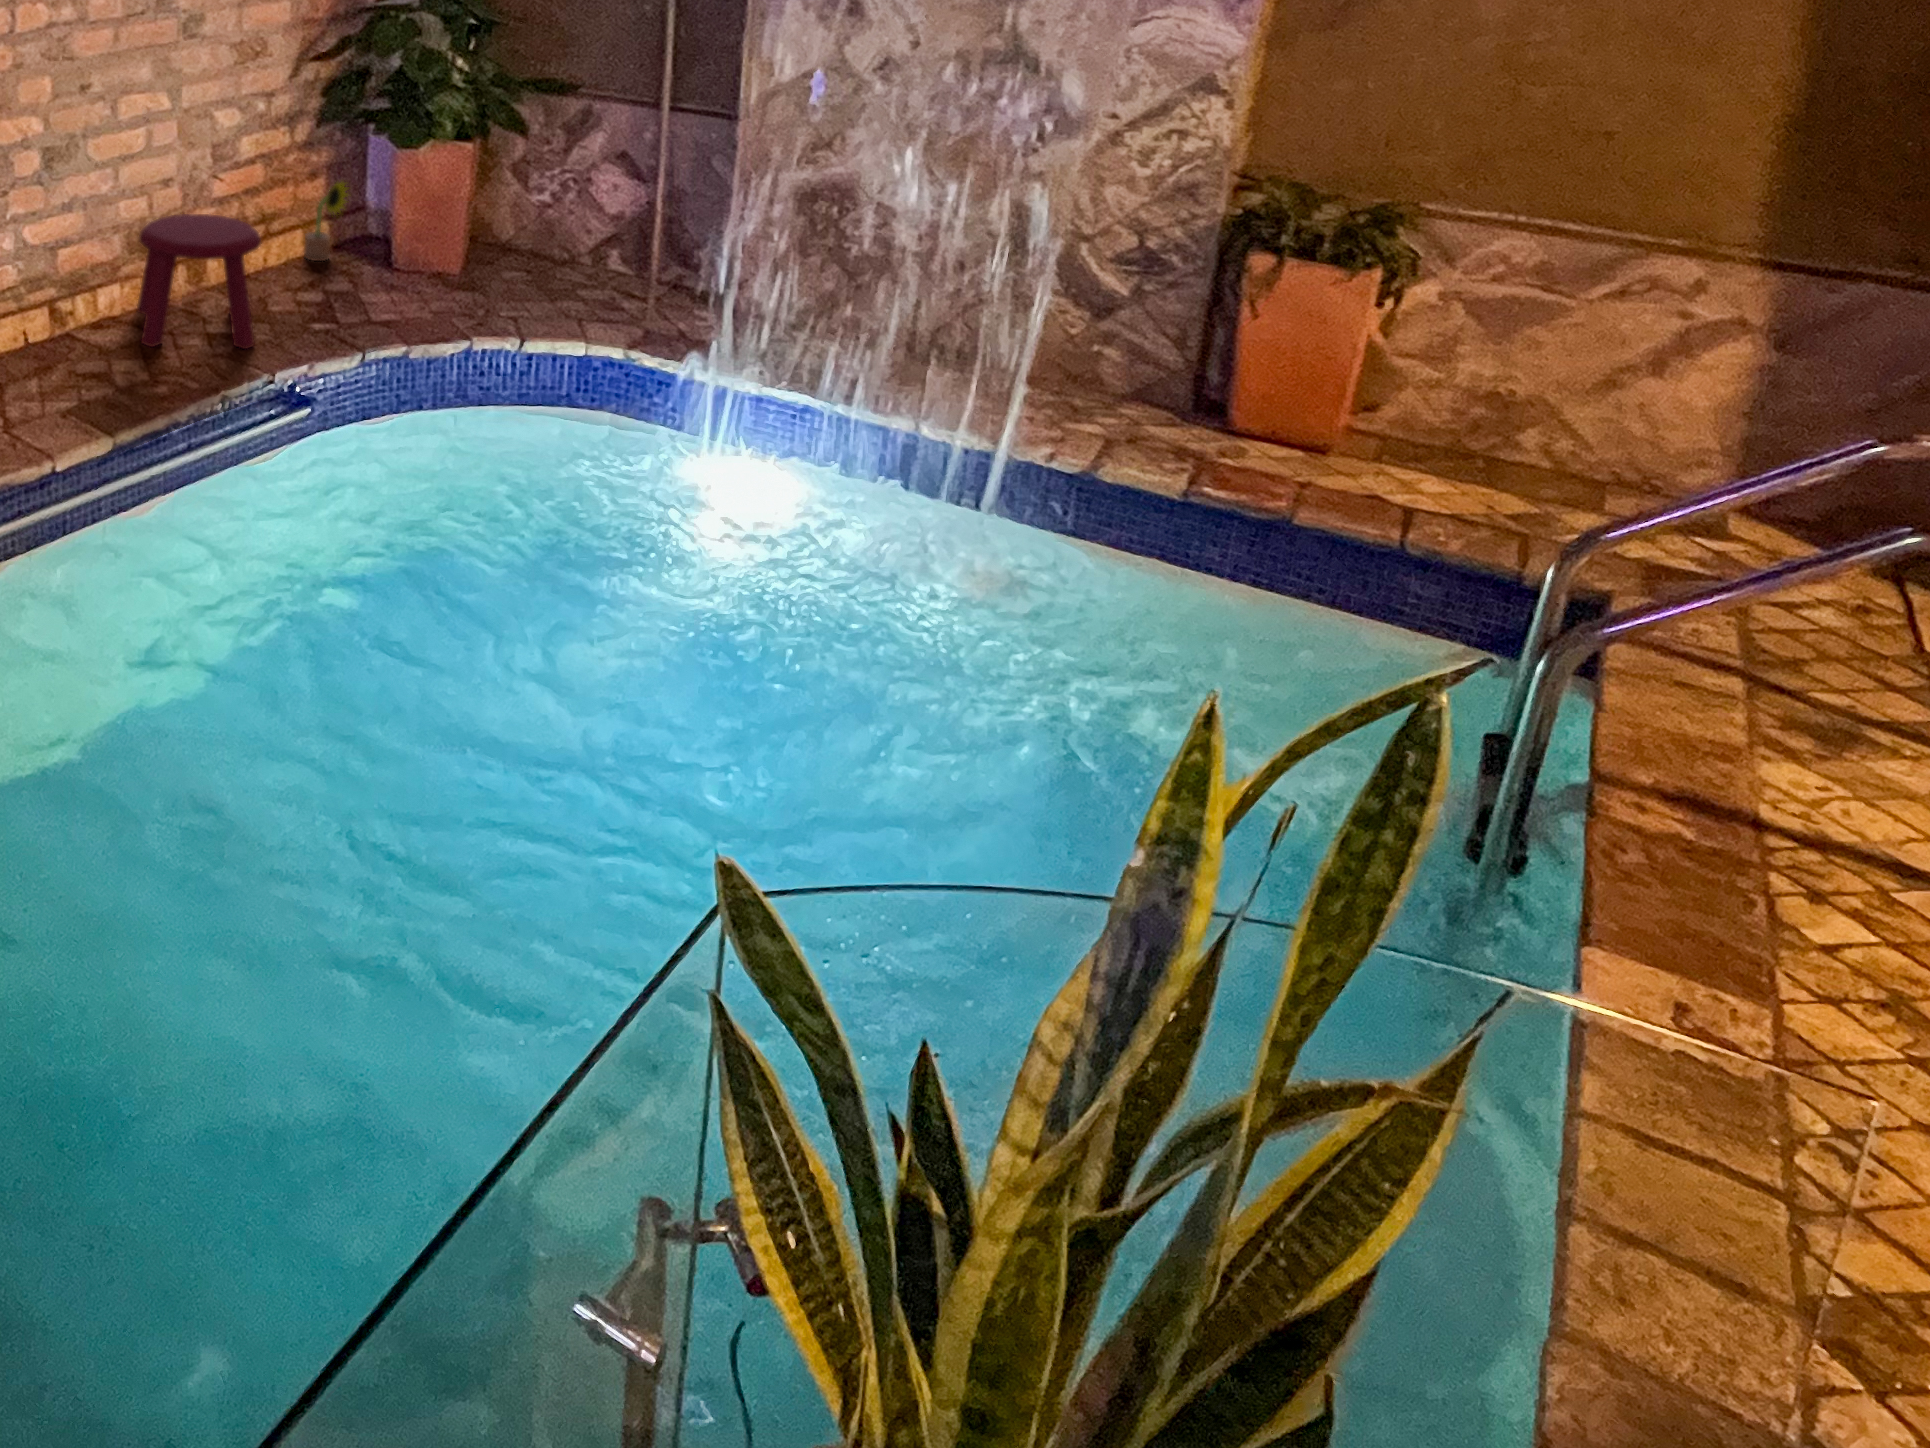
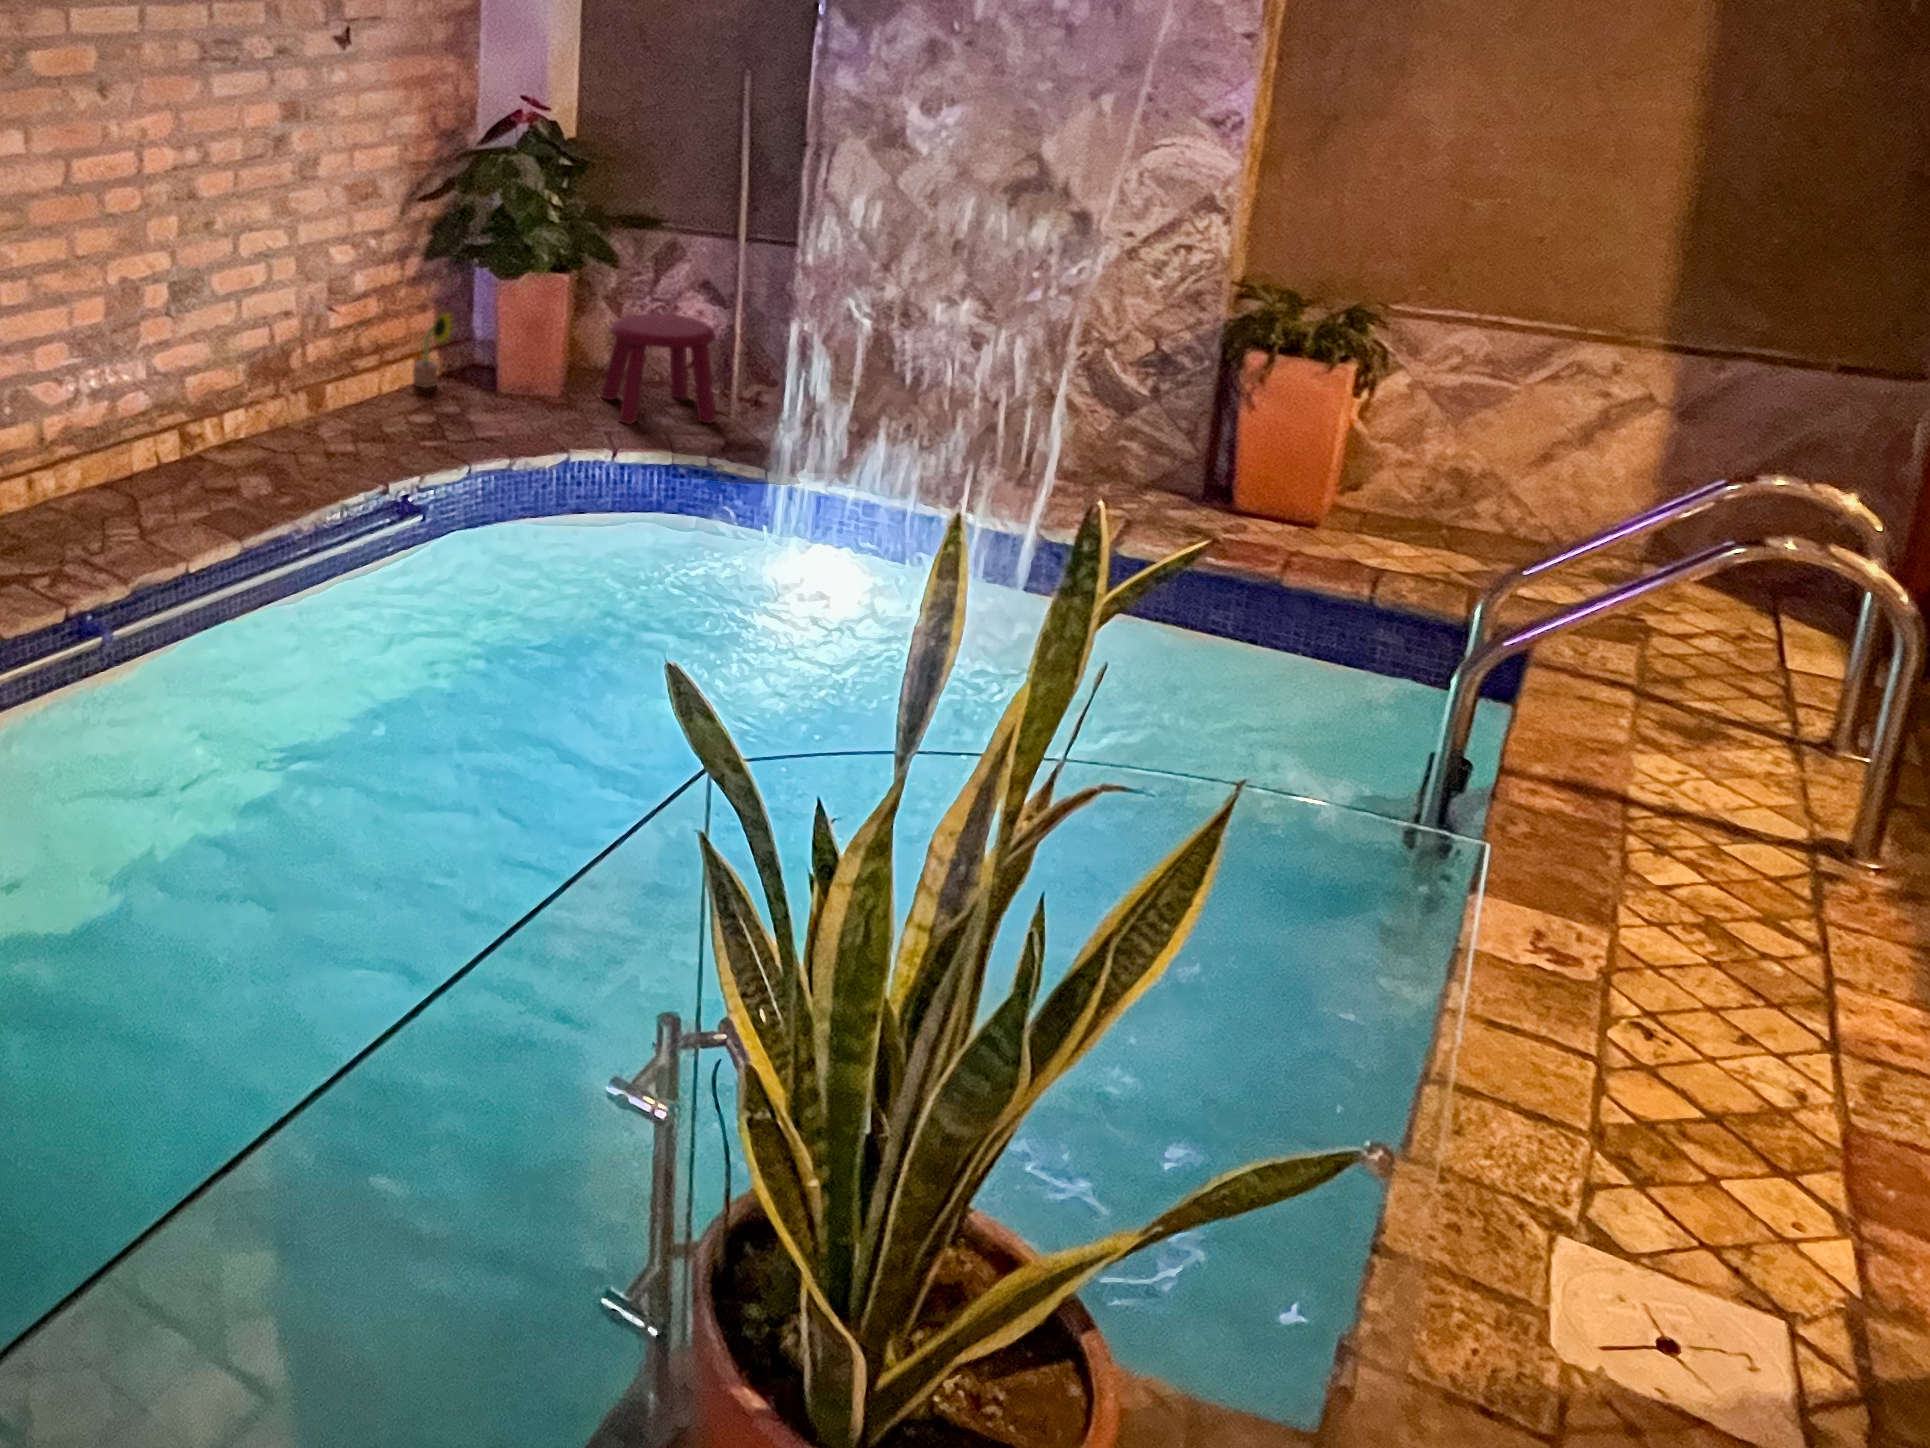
stool: present [137,214,261,349] -> present [601,313,716,424]

